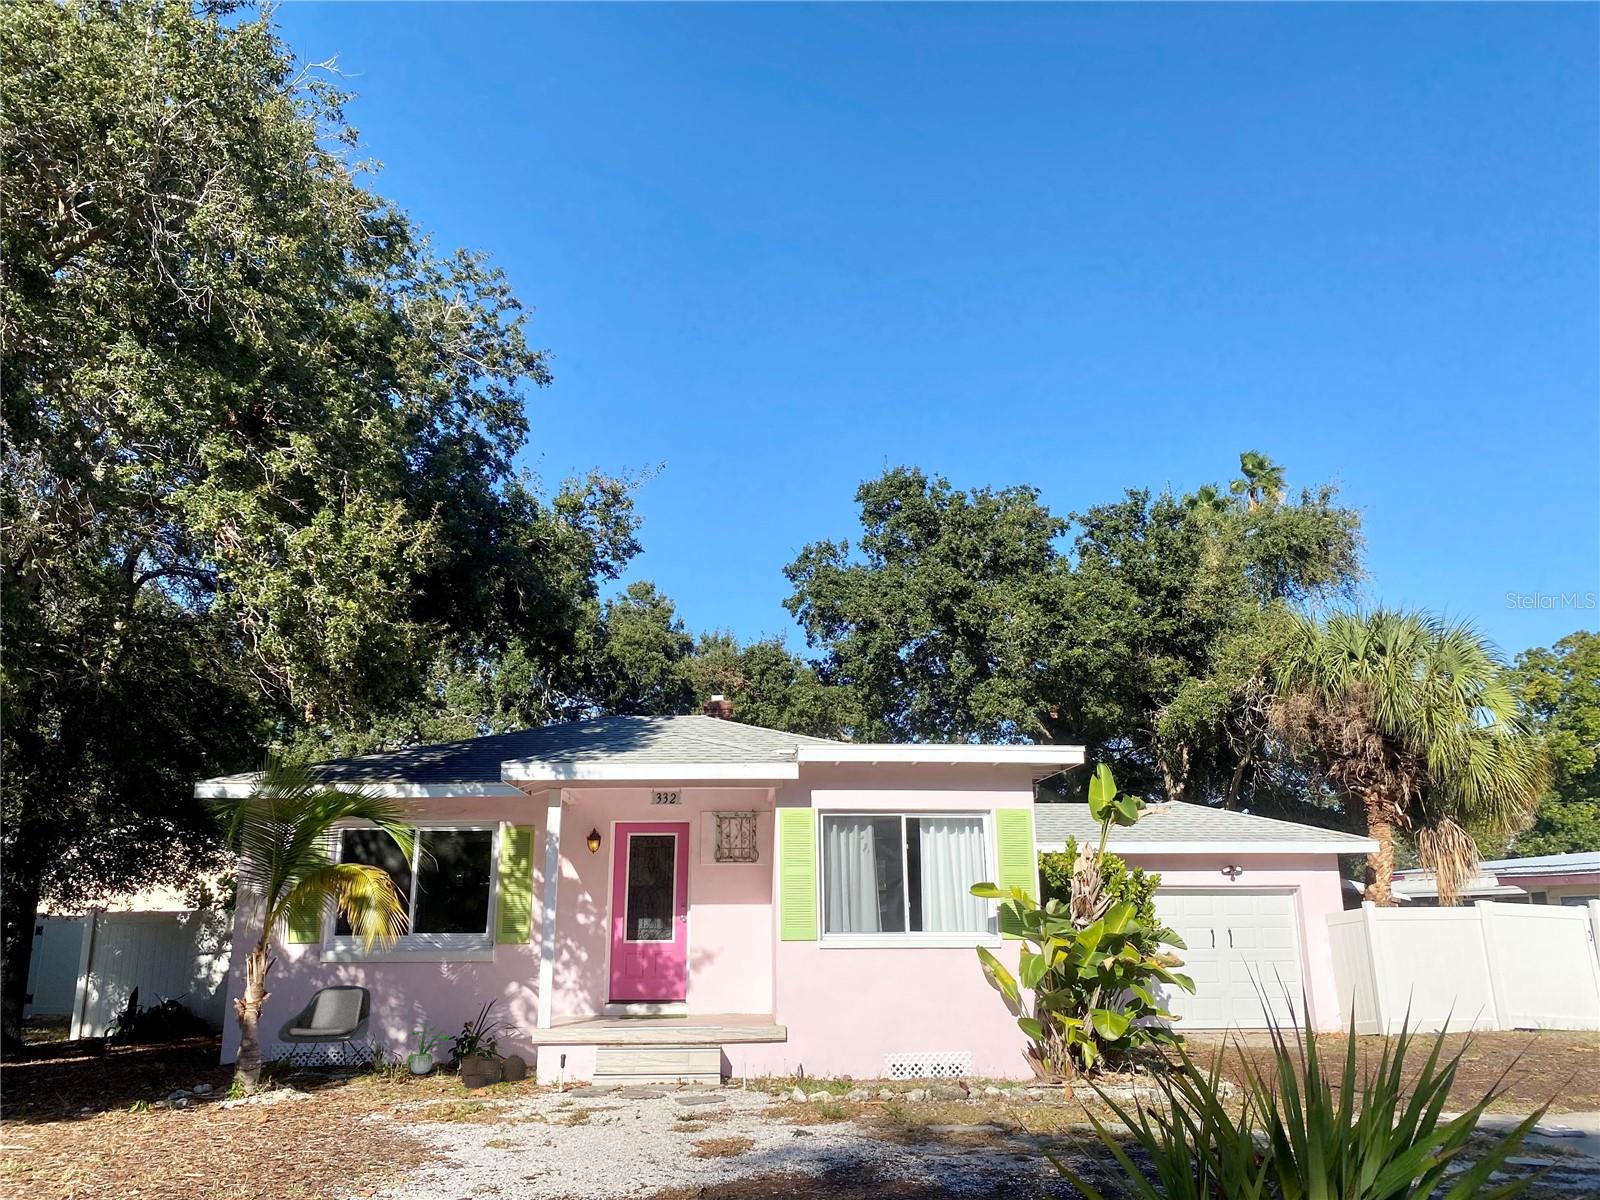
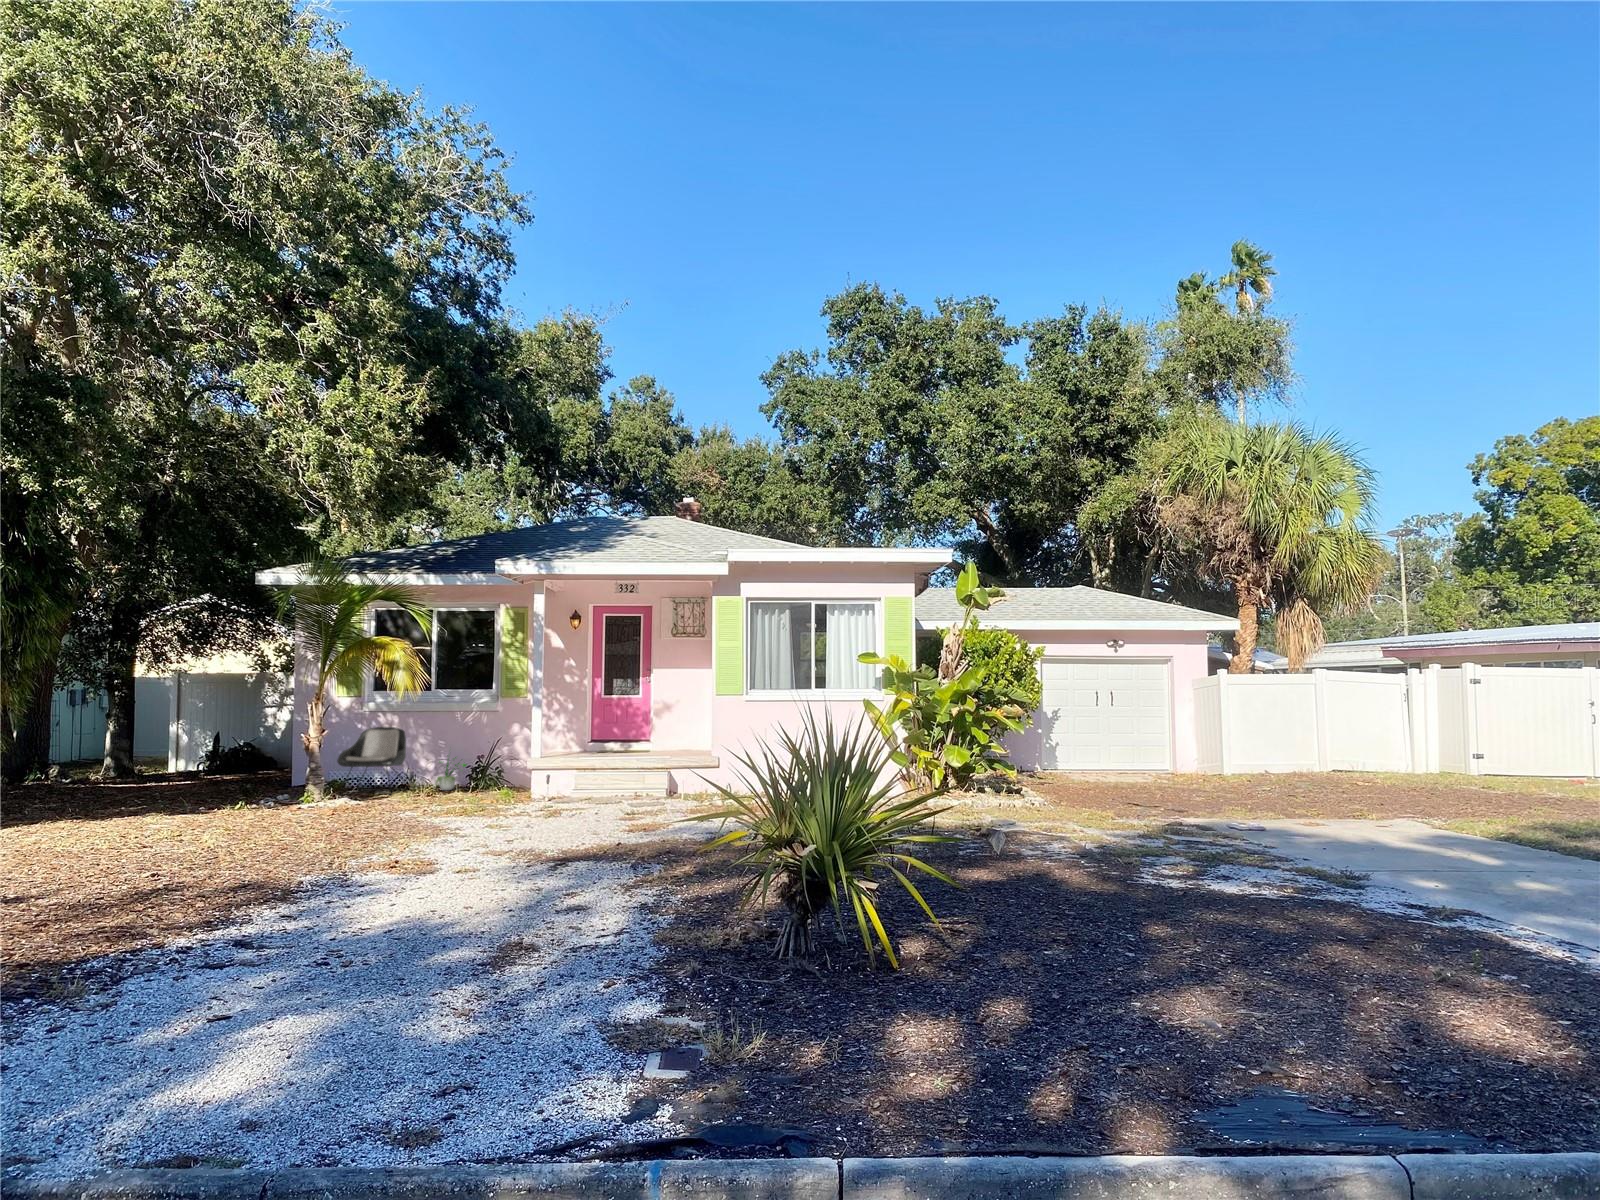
woven basket: present [461,1053,526,1088] -> none [477,775,525,799]

